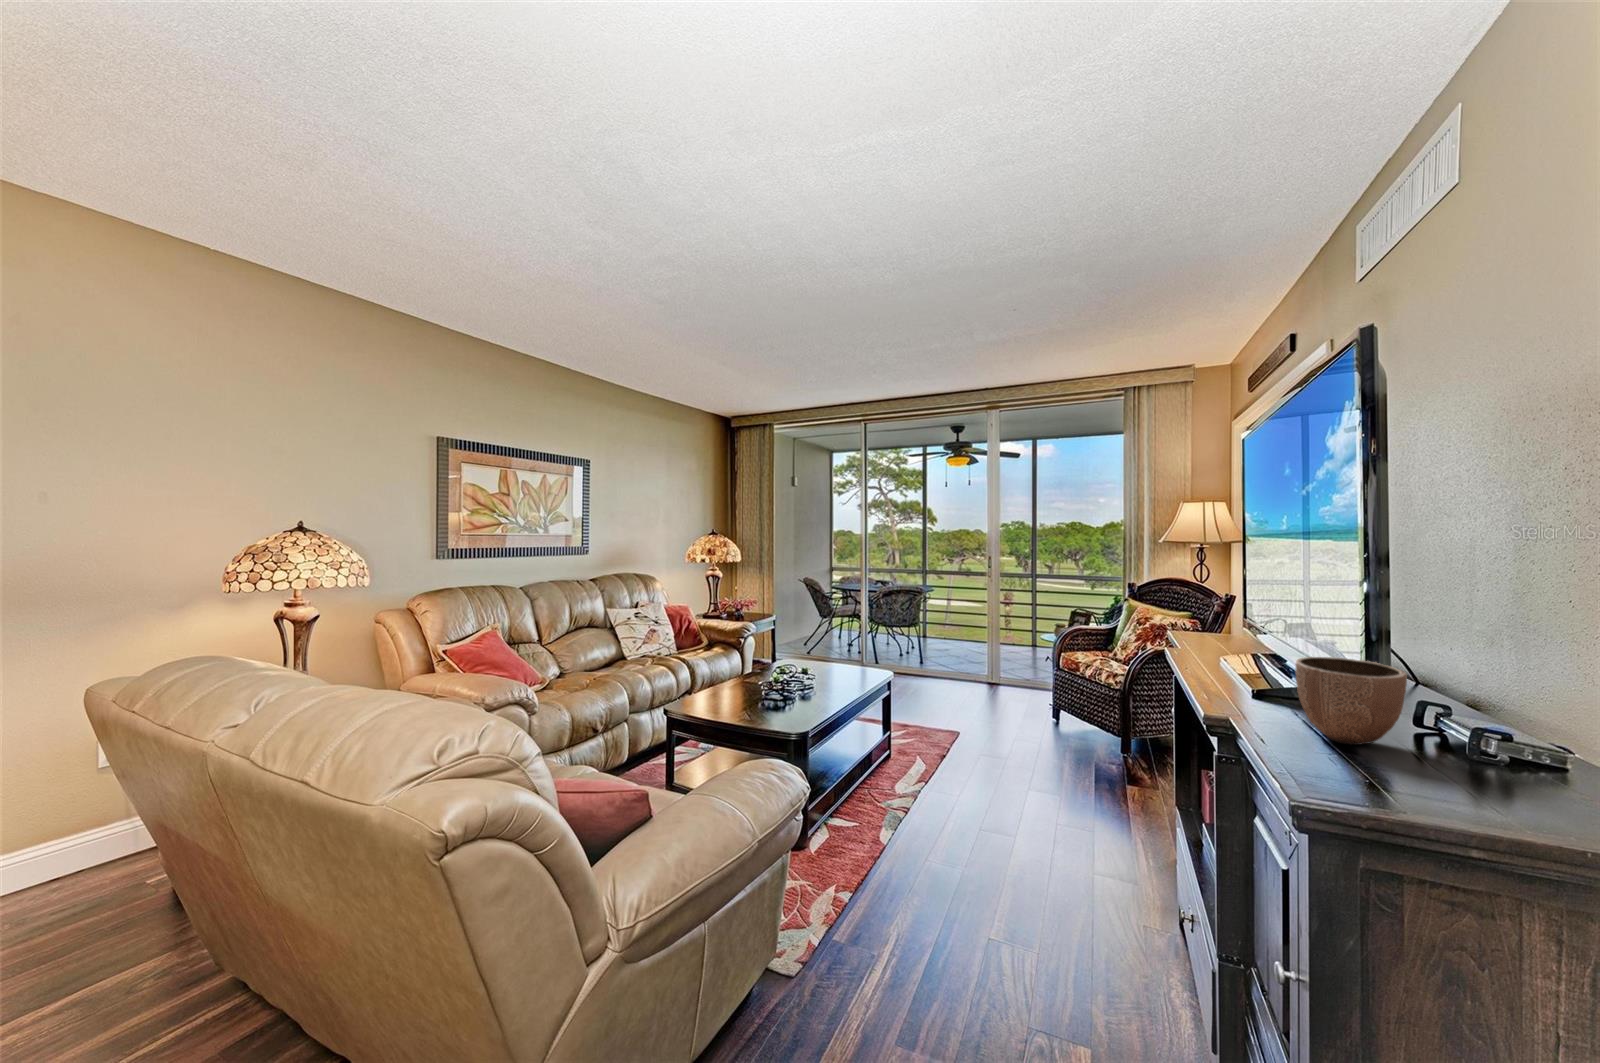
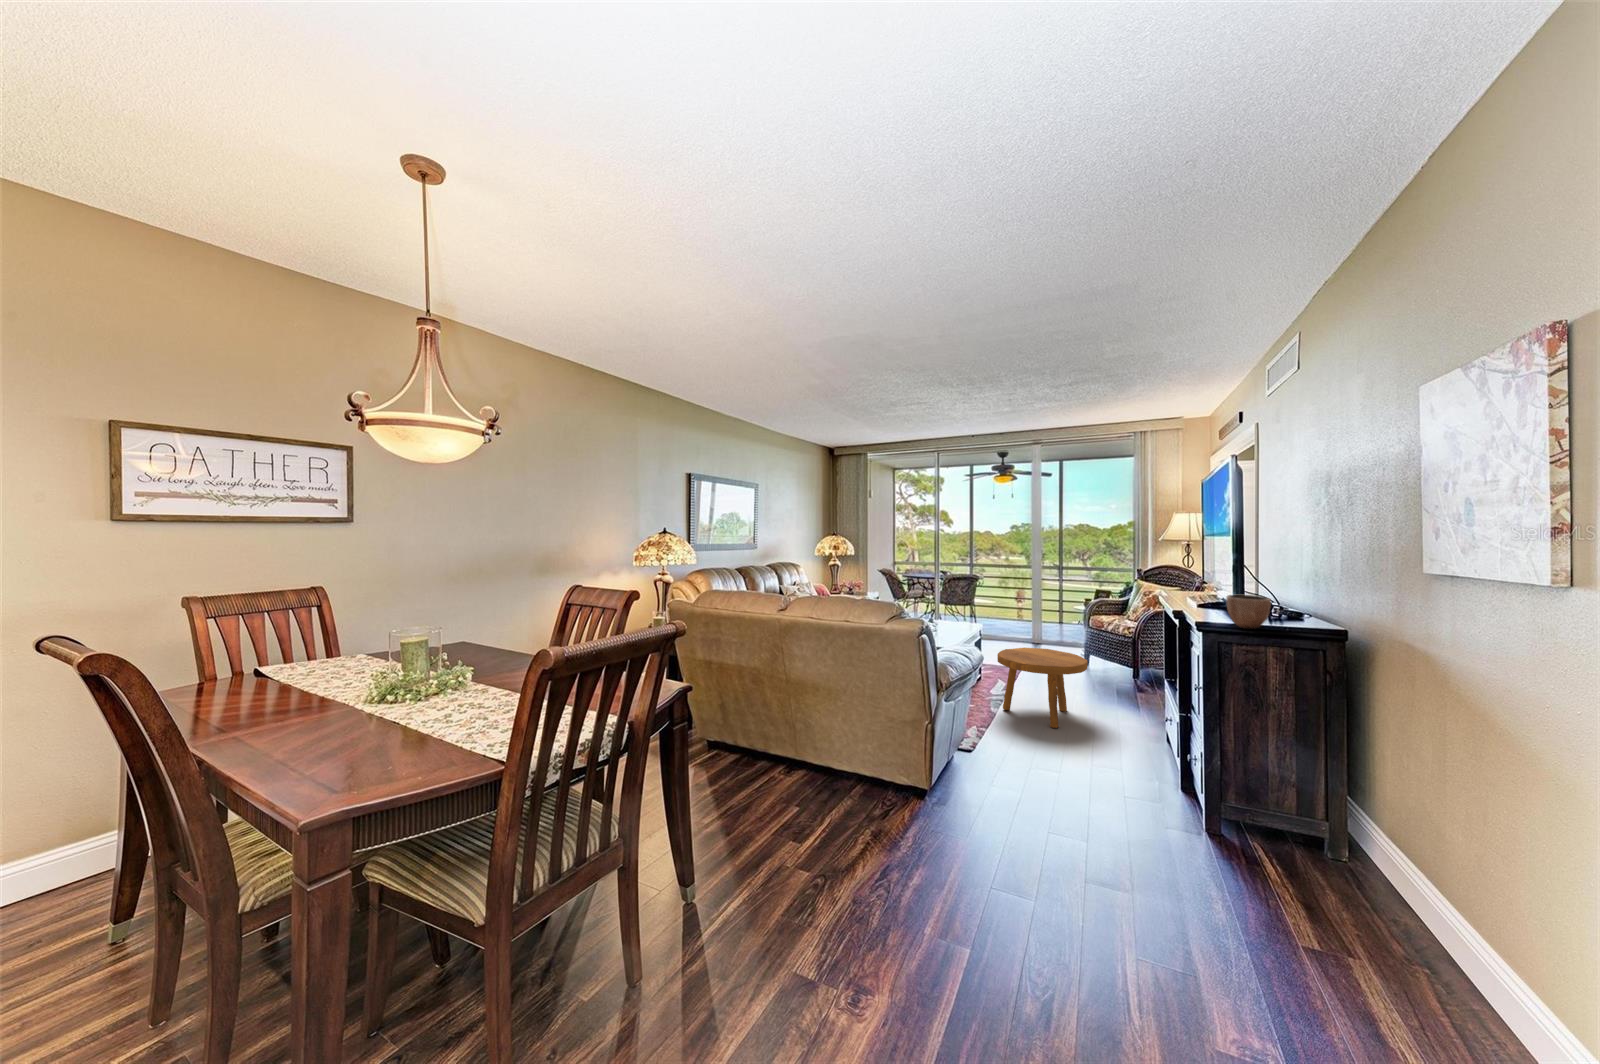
footstool: none [888,715,1035,870] -> present [997,648,1088,728]

